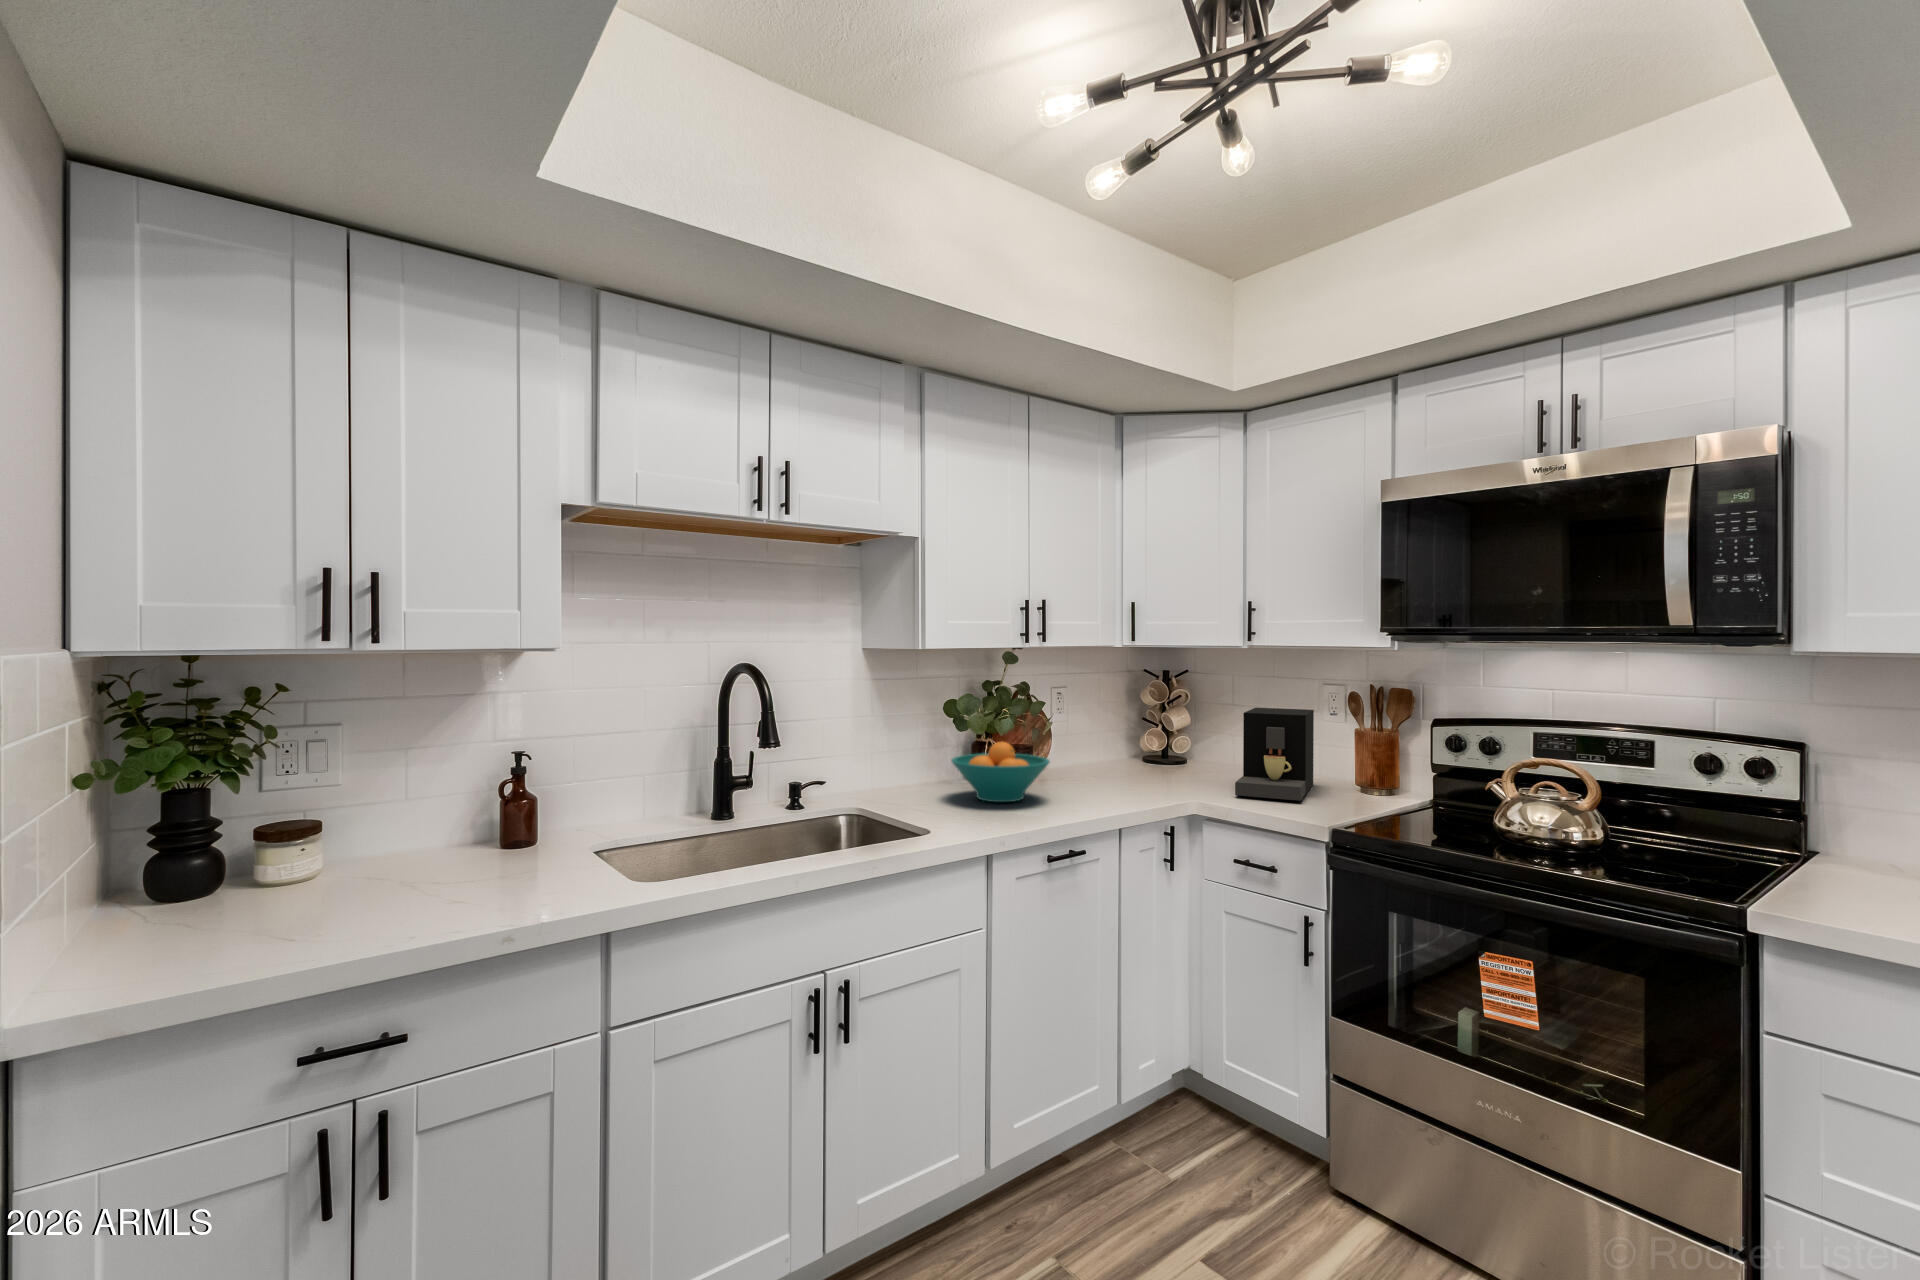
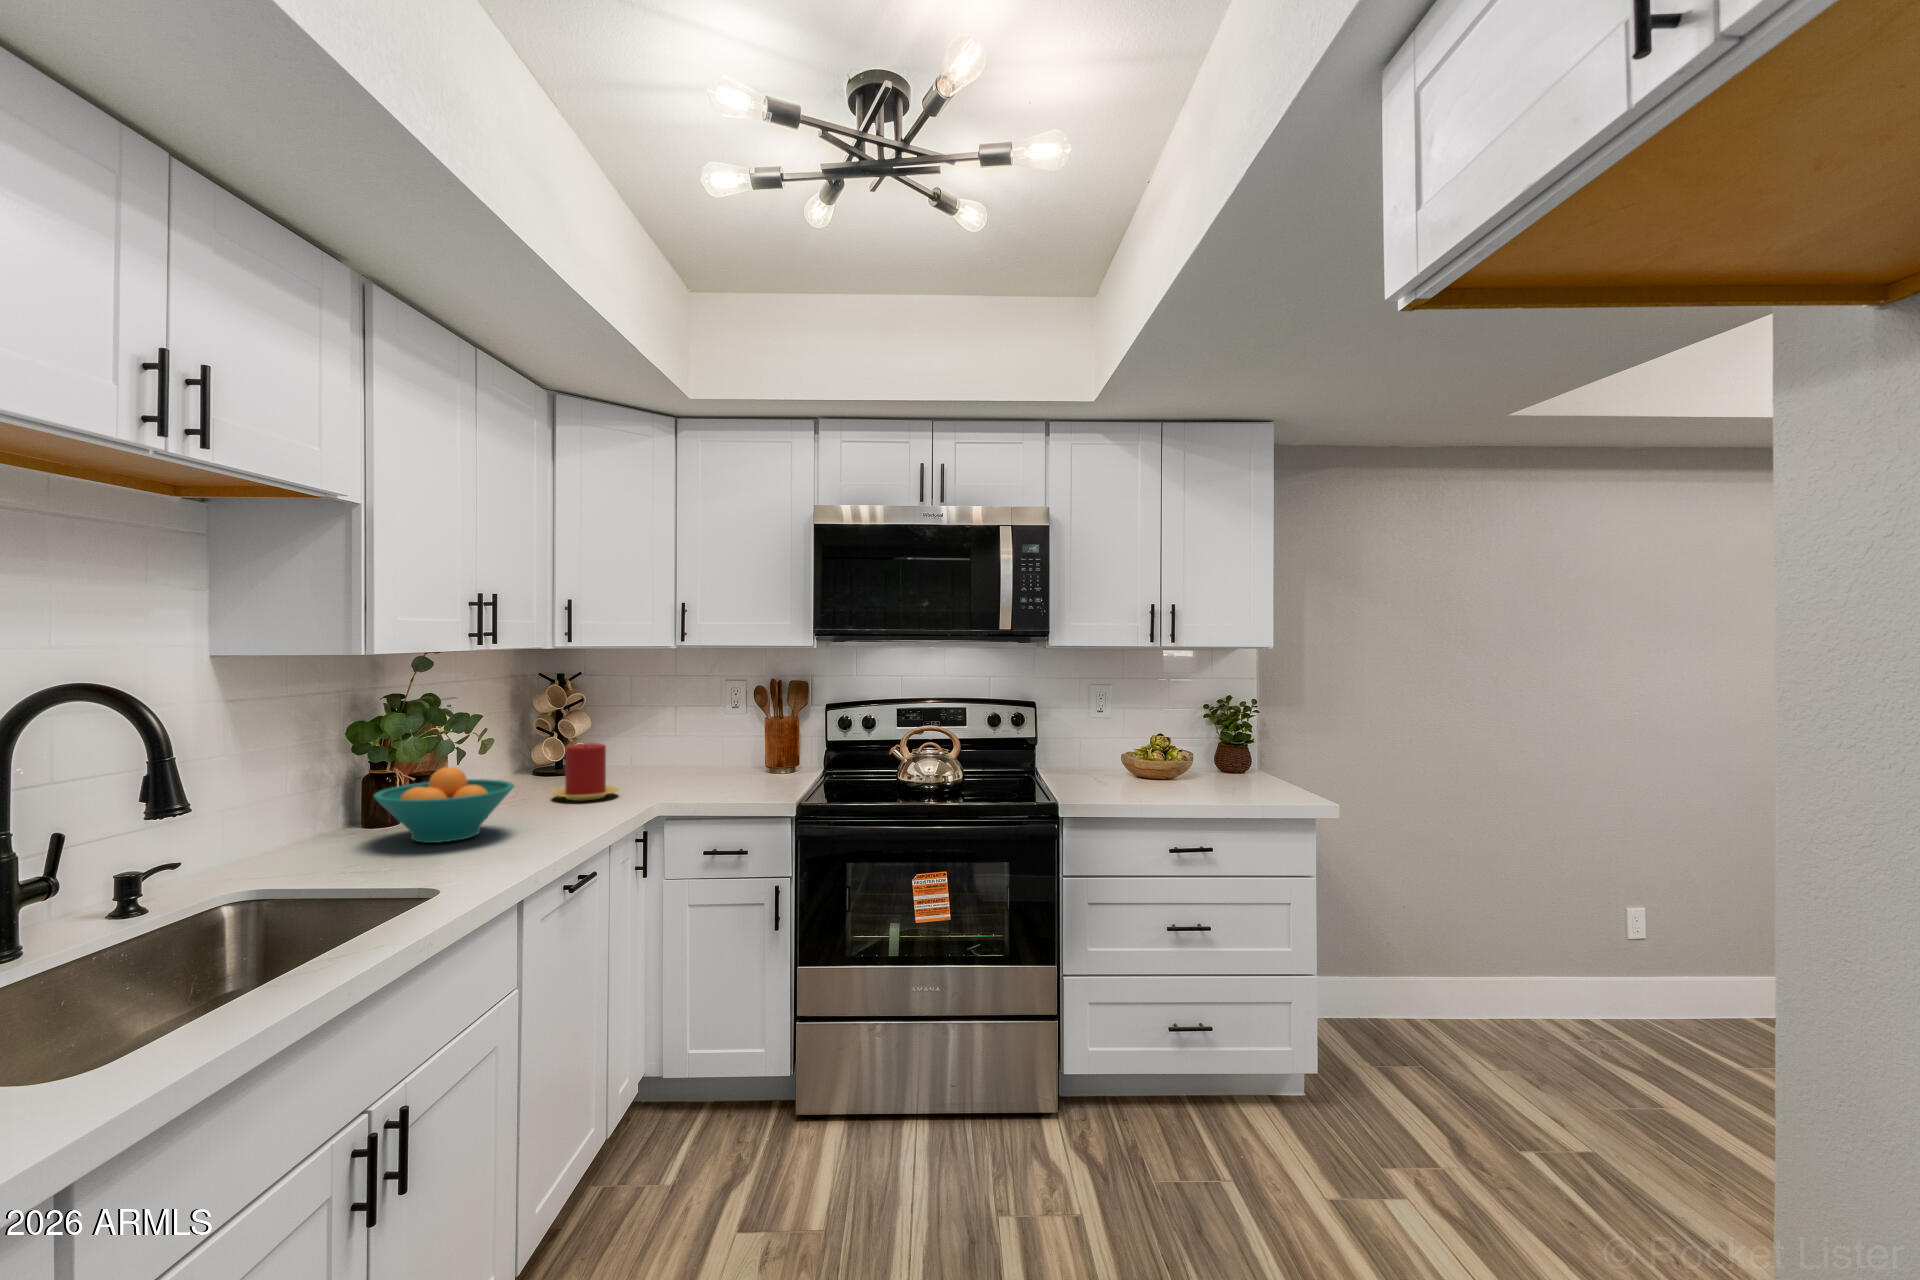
coffee maker: present [1235,708,1314,801] -> none [668,705,743,792]
candle: none [1119,736,1178,790] -> present [552,743,618,801]

